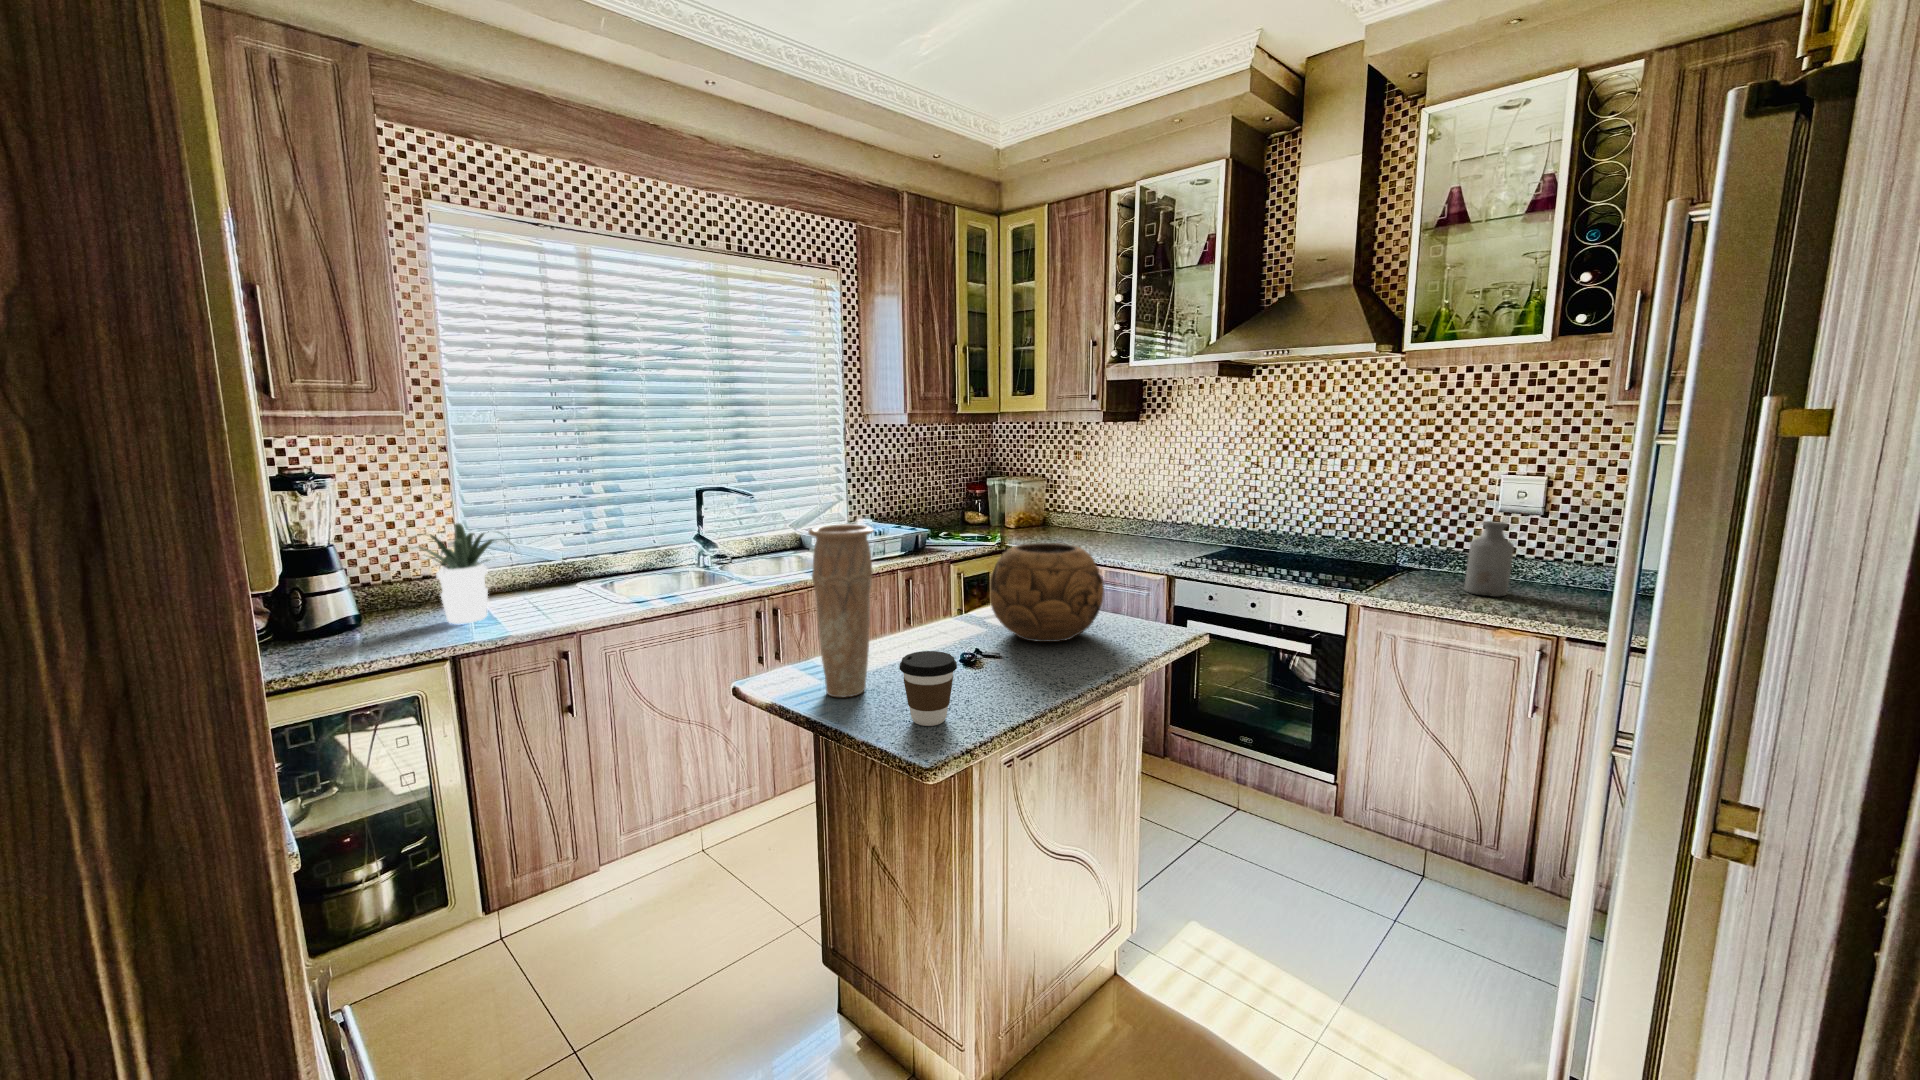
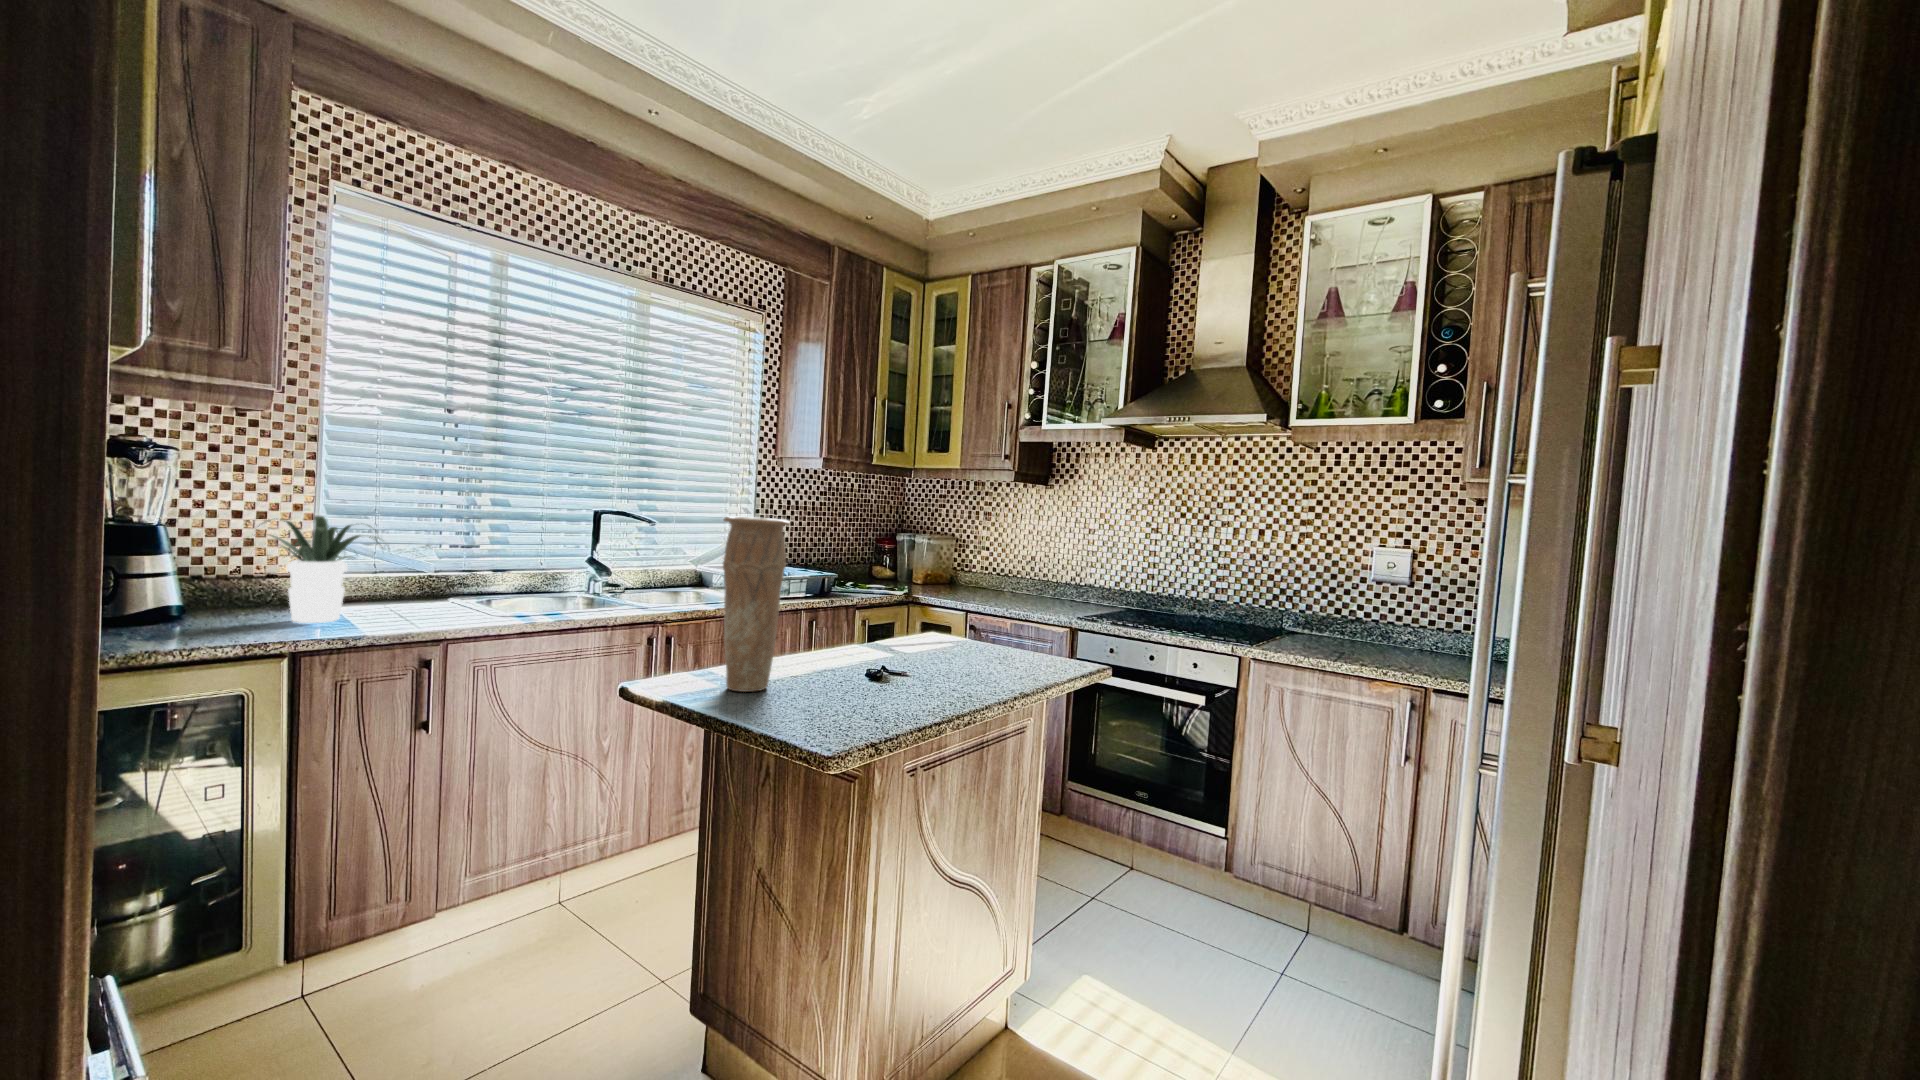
bottle: present [1464,521,1514,597] -> none [1342,585,1385,655]
decorative bowl: present [989,543,1104,642] -> none [899,567,1011,663]
coffee cup: present [899,651,957,726] -> none [808,641,867,714]

